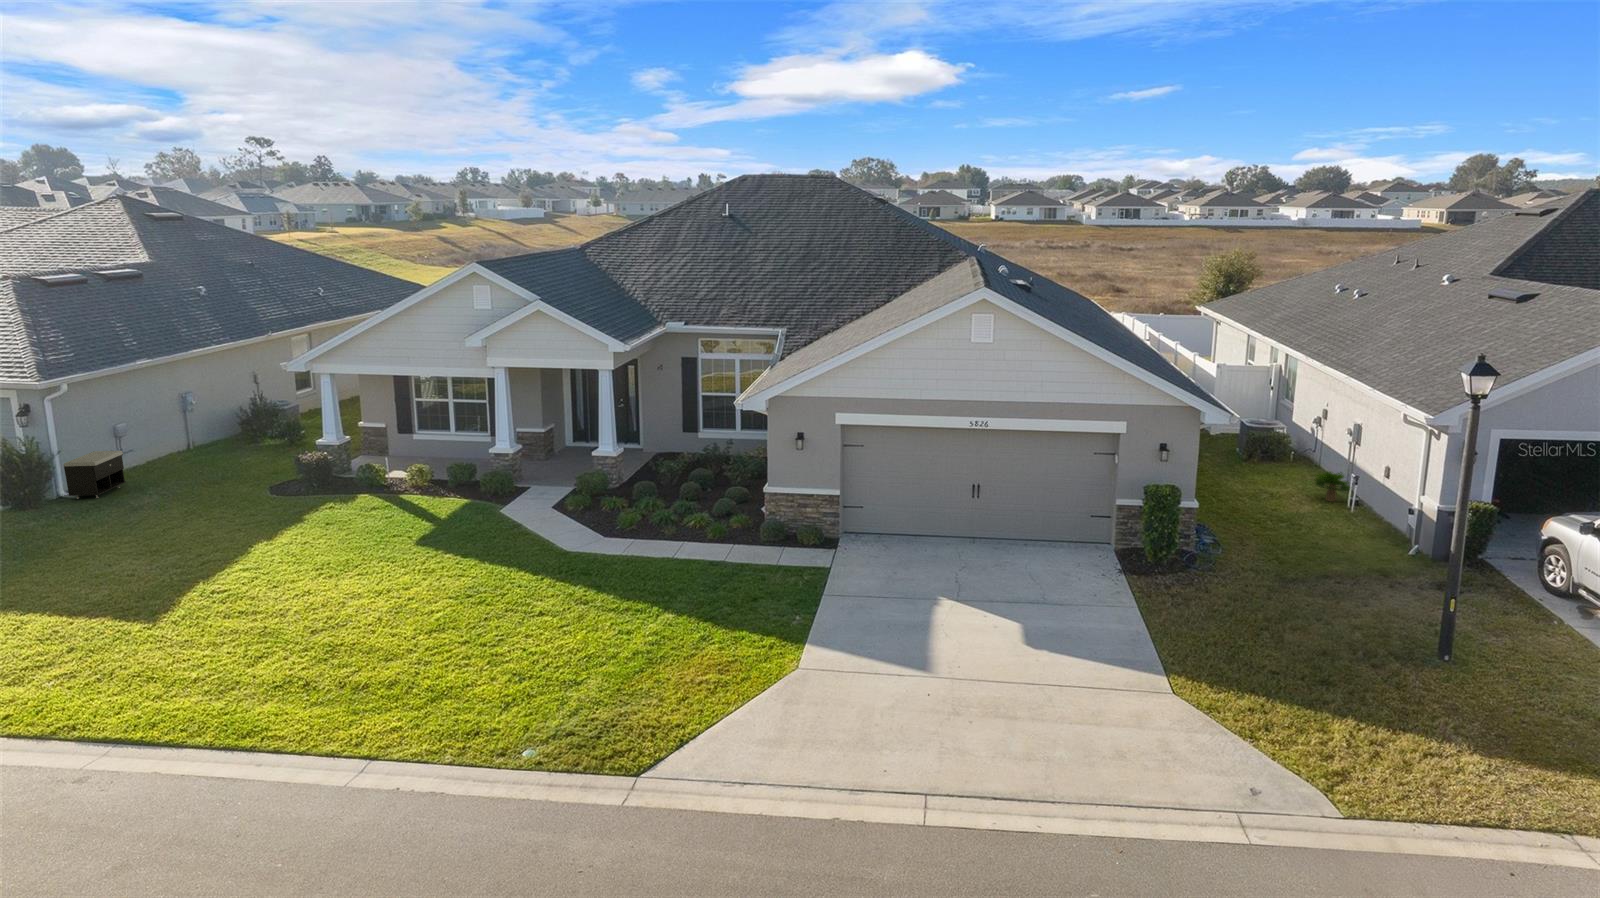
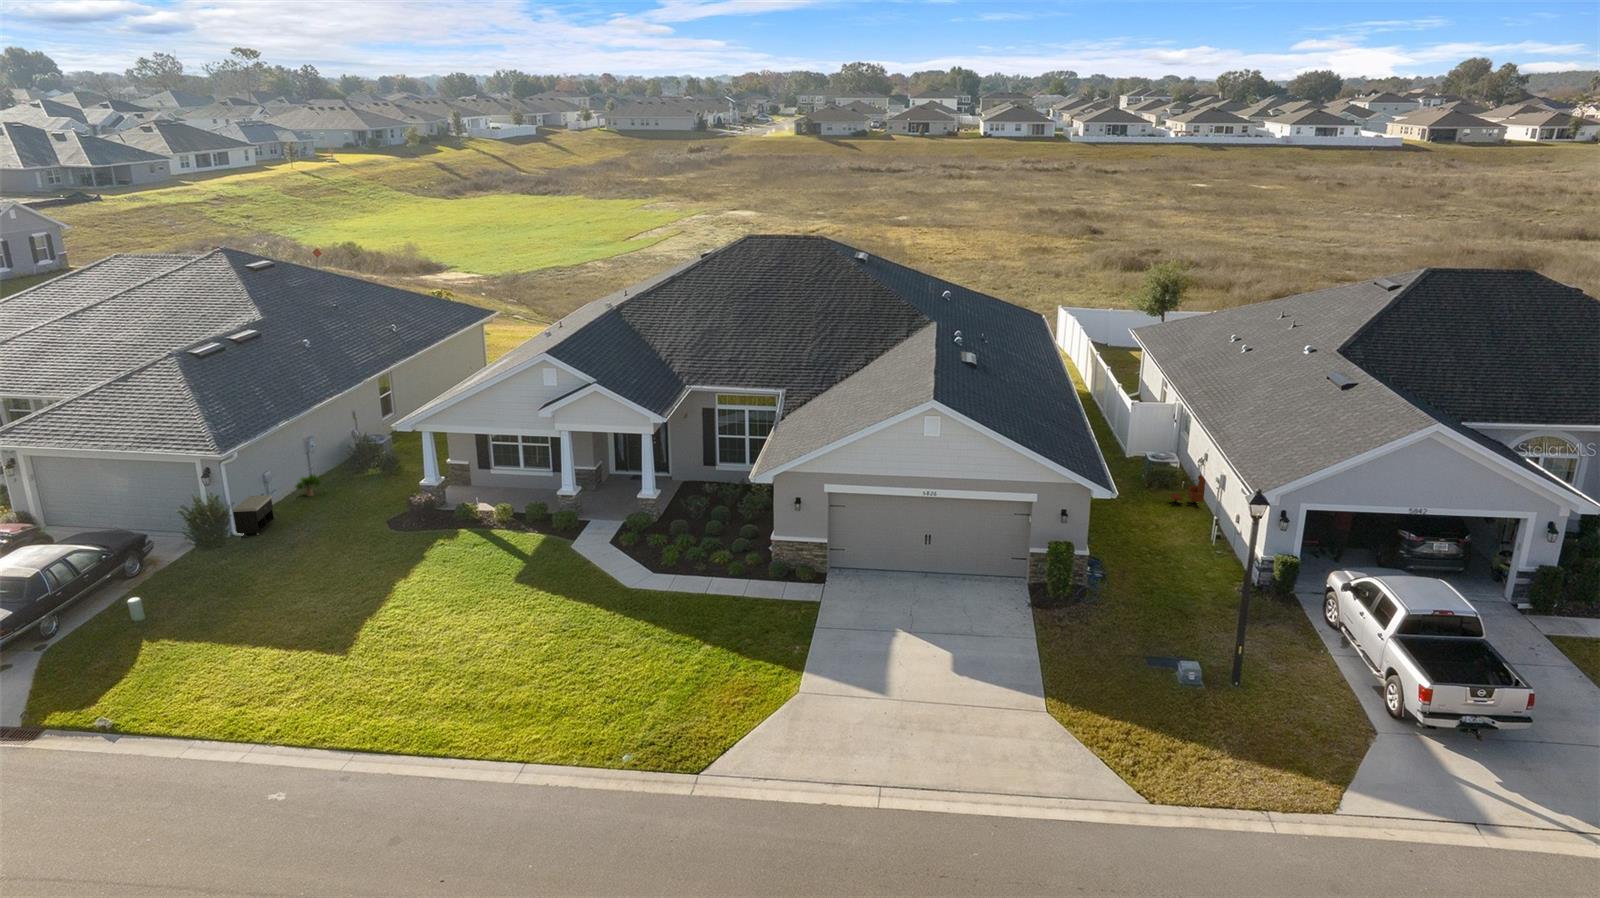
lounge chair: none [1270,435,1321,476] -> present [1168,475,1205,508]
potted plant: present [1314,472,1350,501] -> present [295,475,320,496]

